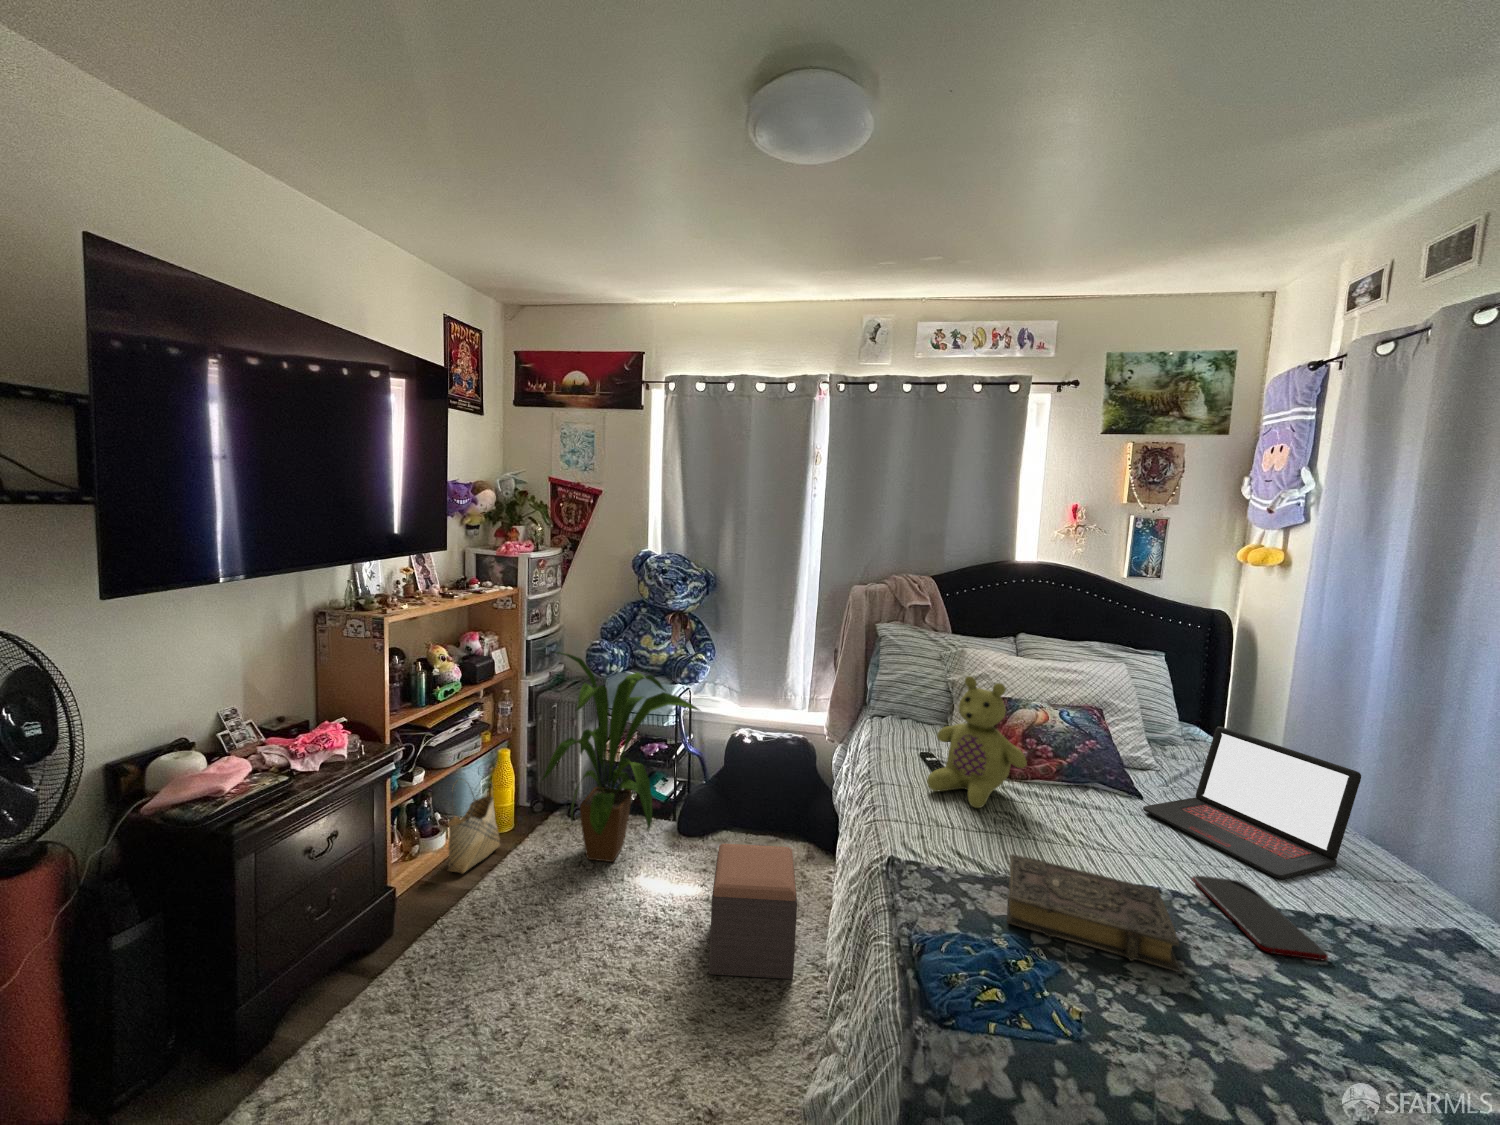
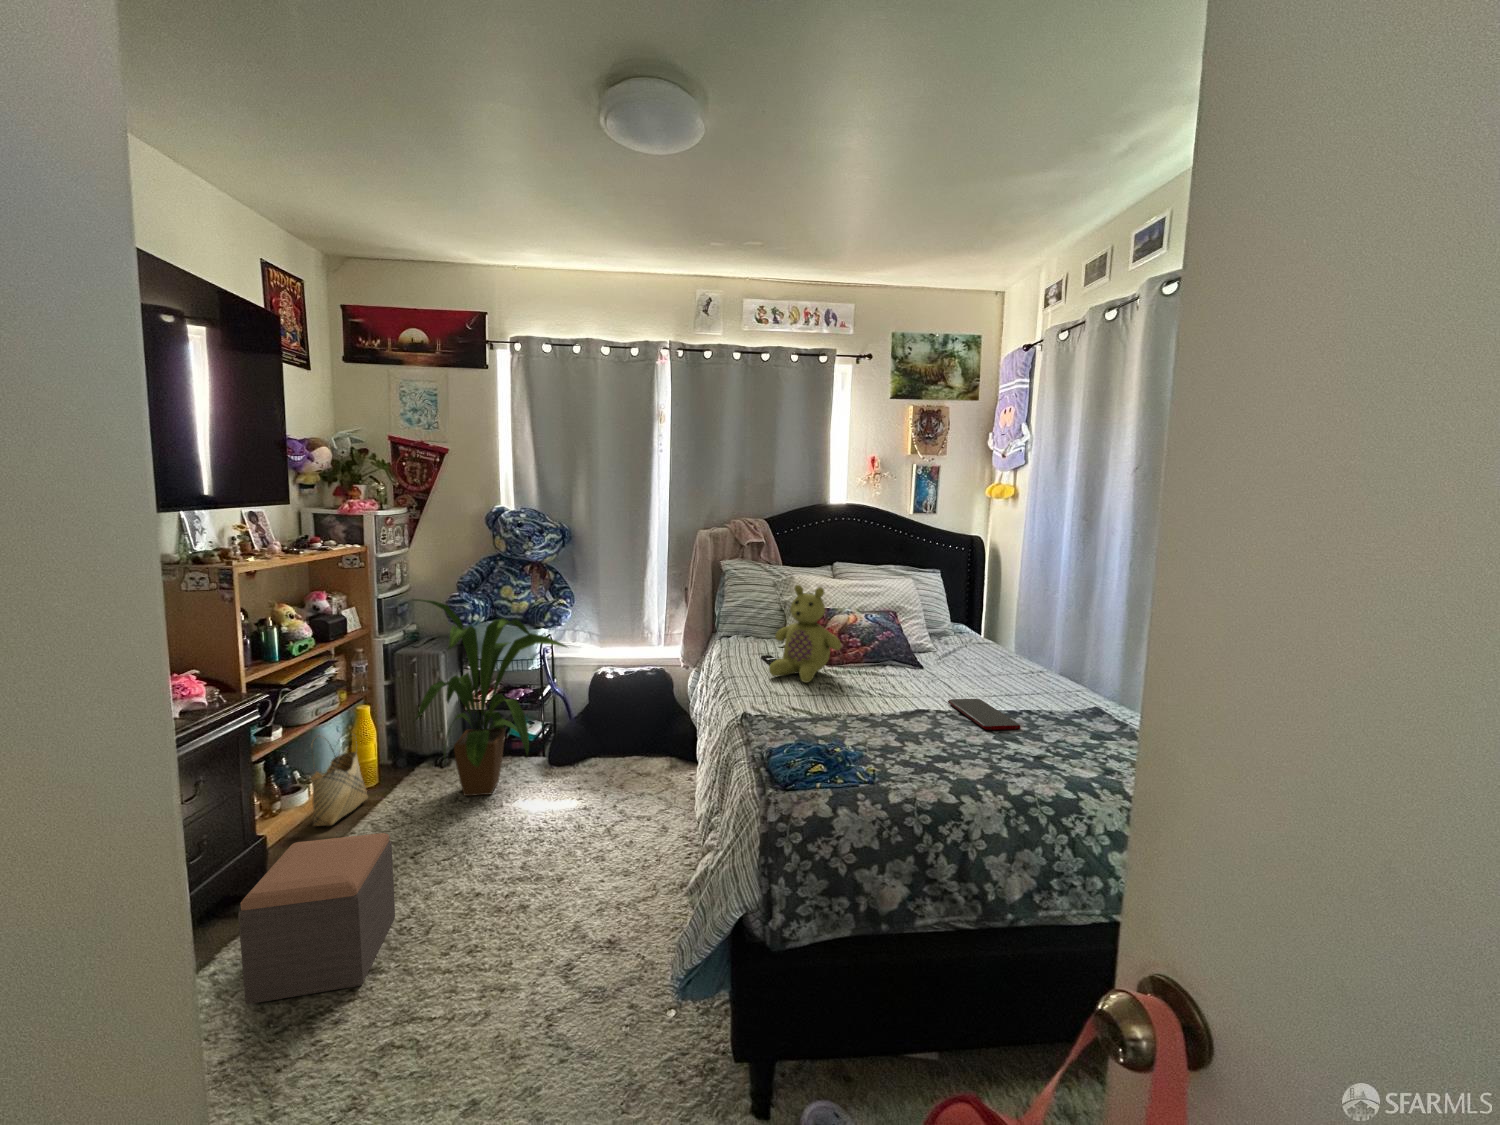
laptop: present [1143,727,1361,879] -> none [922,608,1048,696]
footstool: present [709,844,797,979] -> present [238,833,395,1004]
book: present [1007,854,1181,972] -> none [827,698,936,745]

